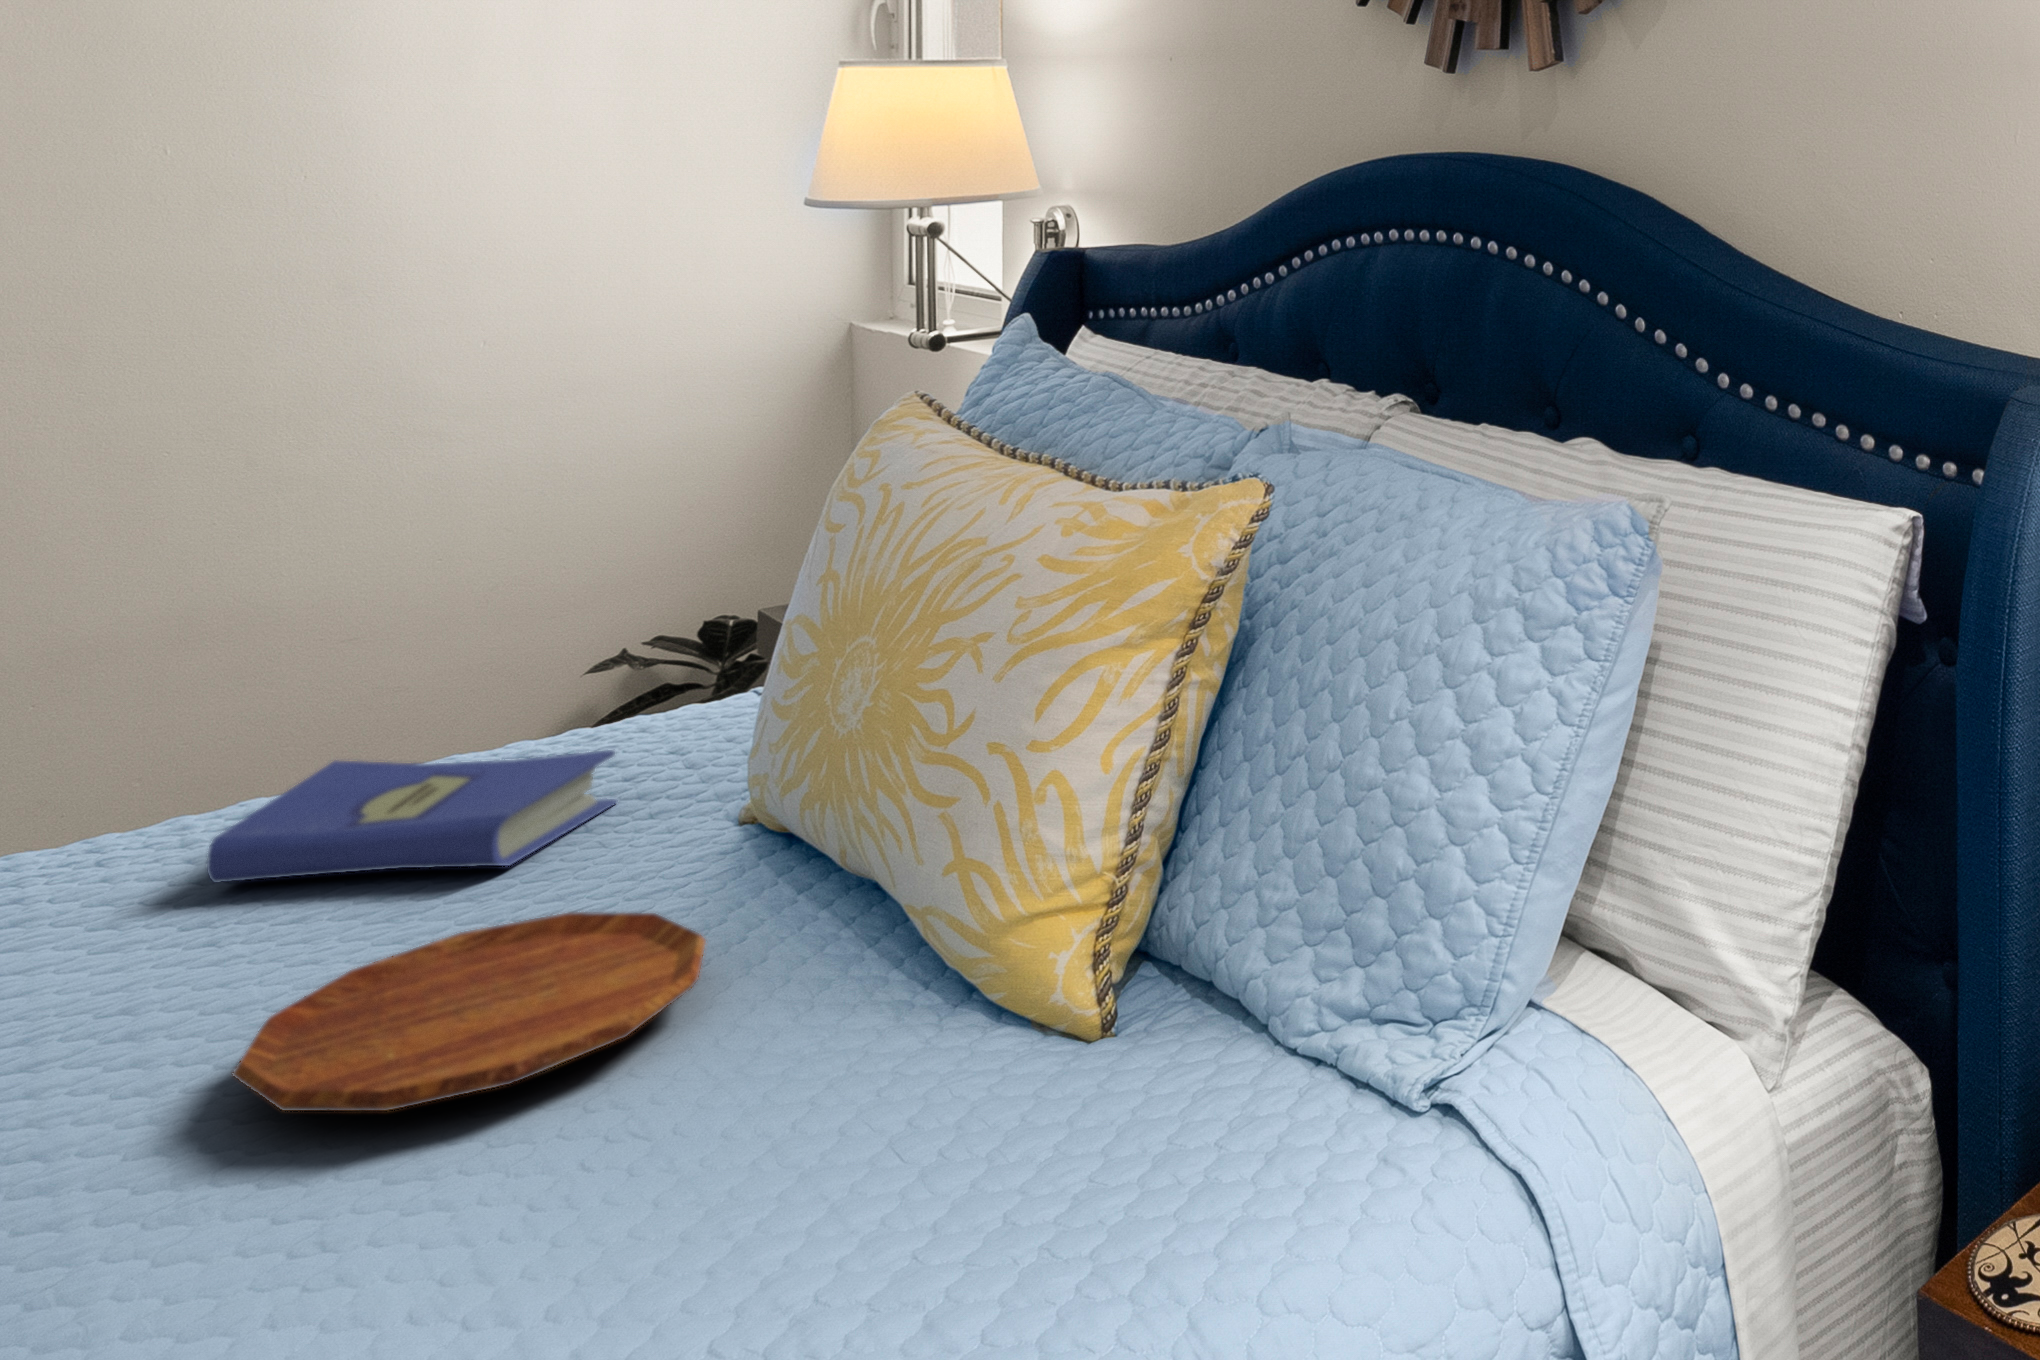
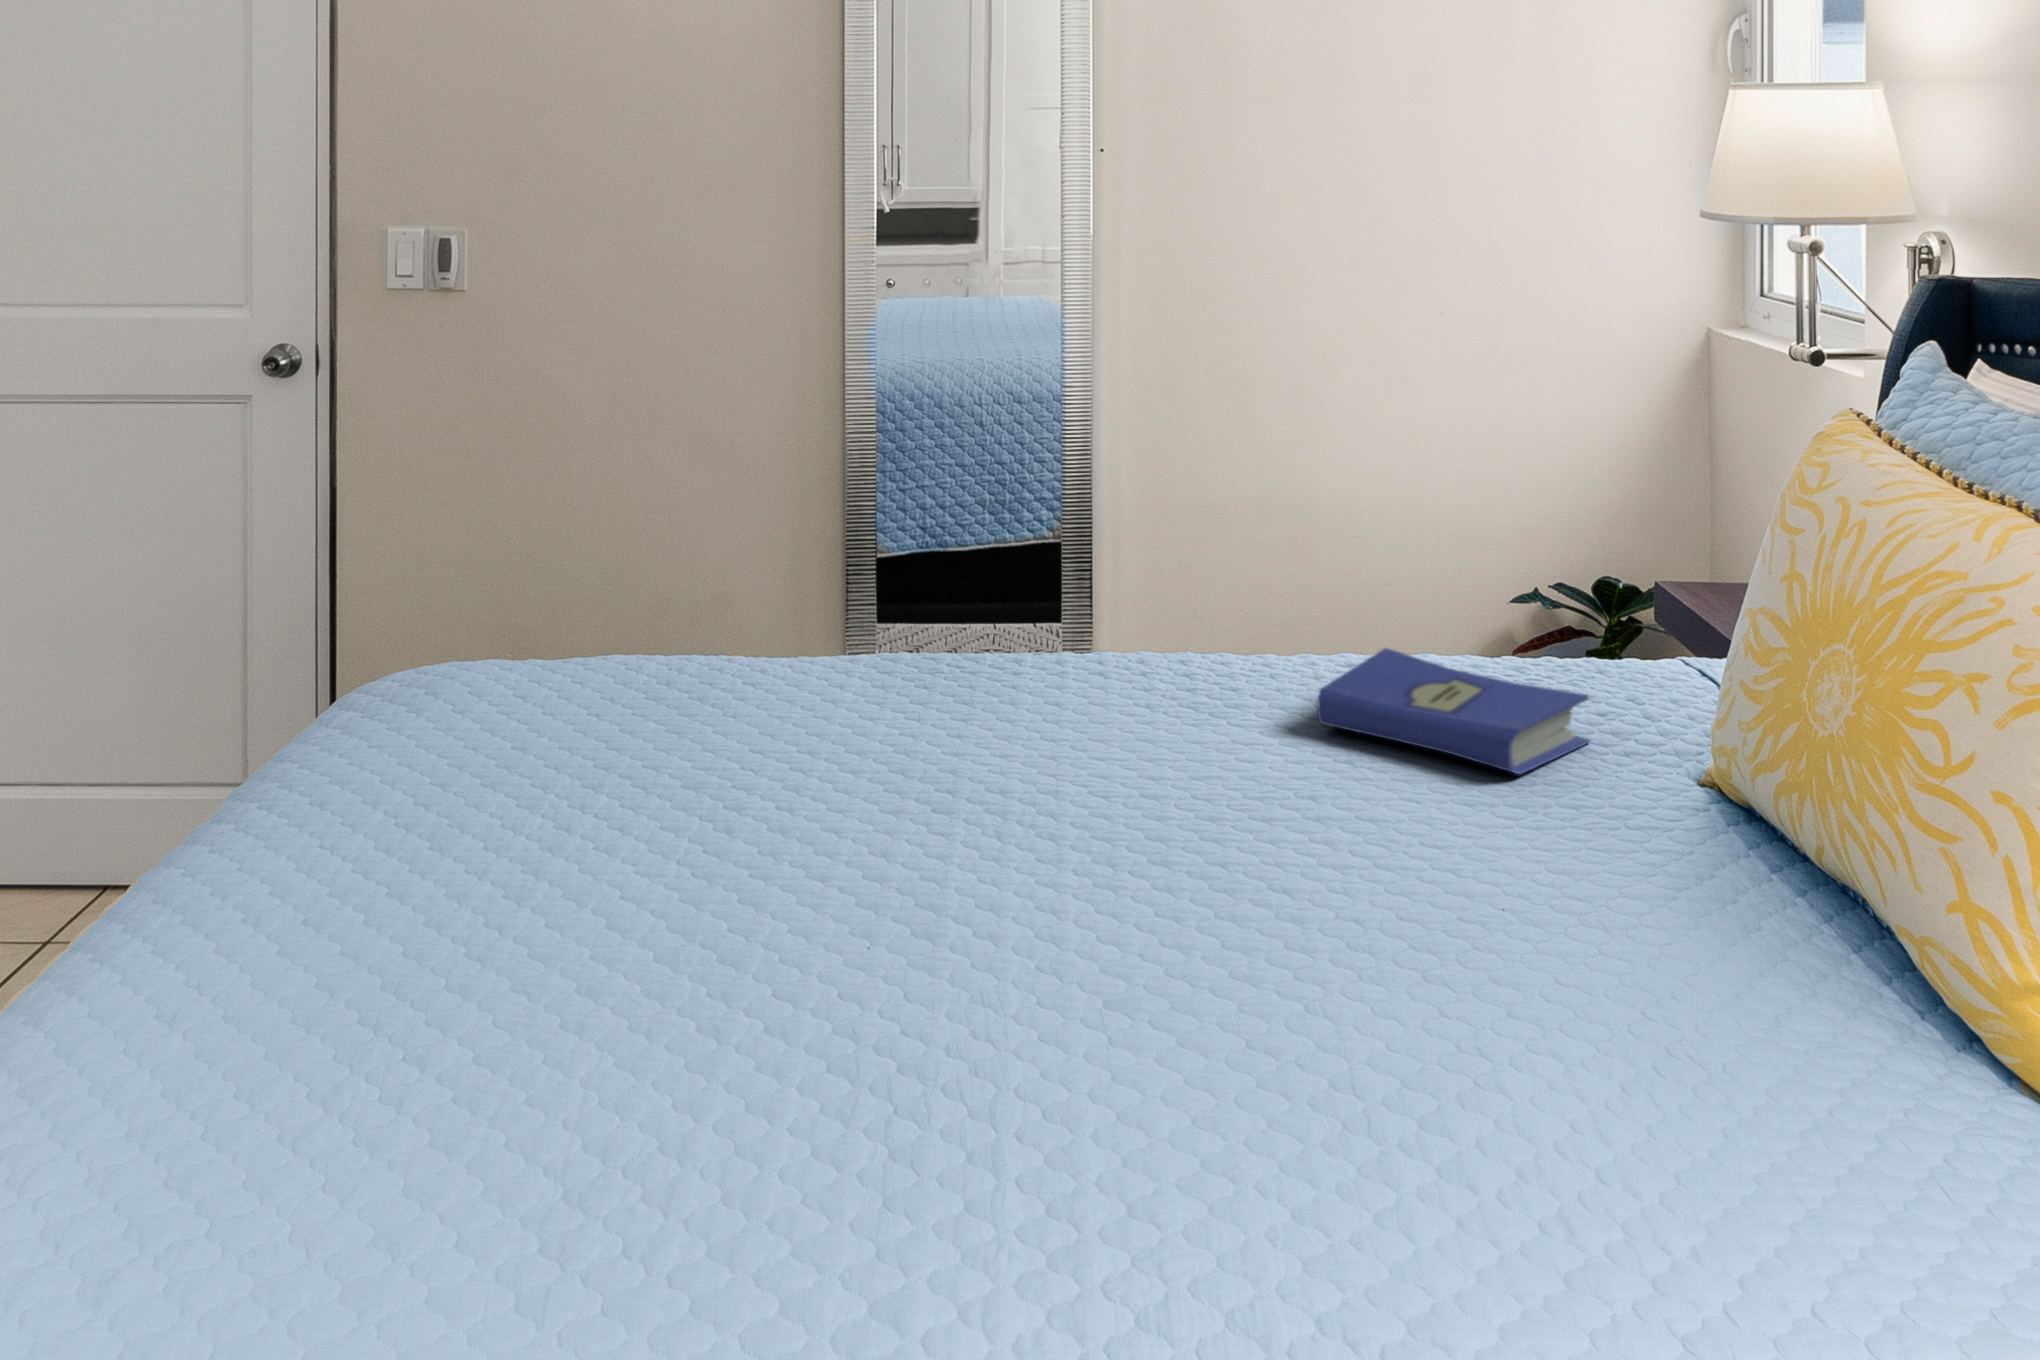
tray: present [233,912,706,1111] -> none [1370,824,1705,976]

